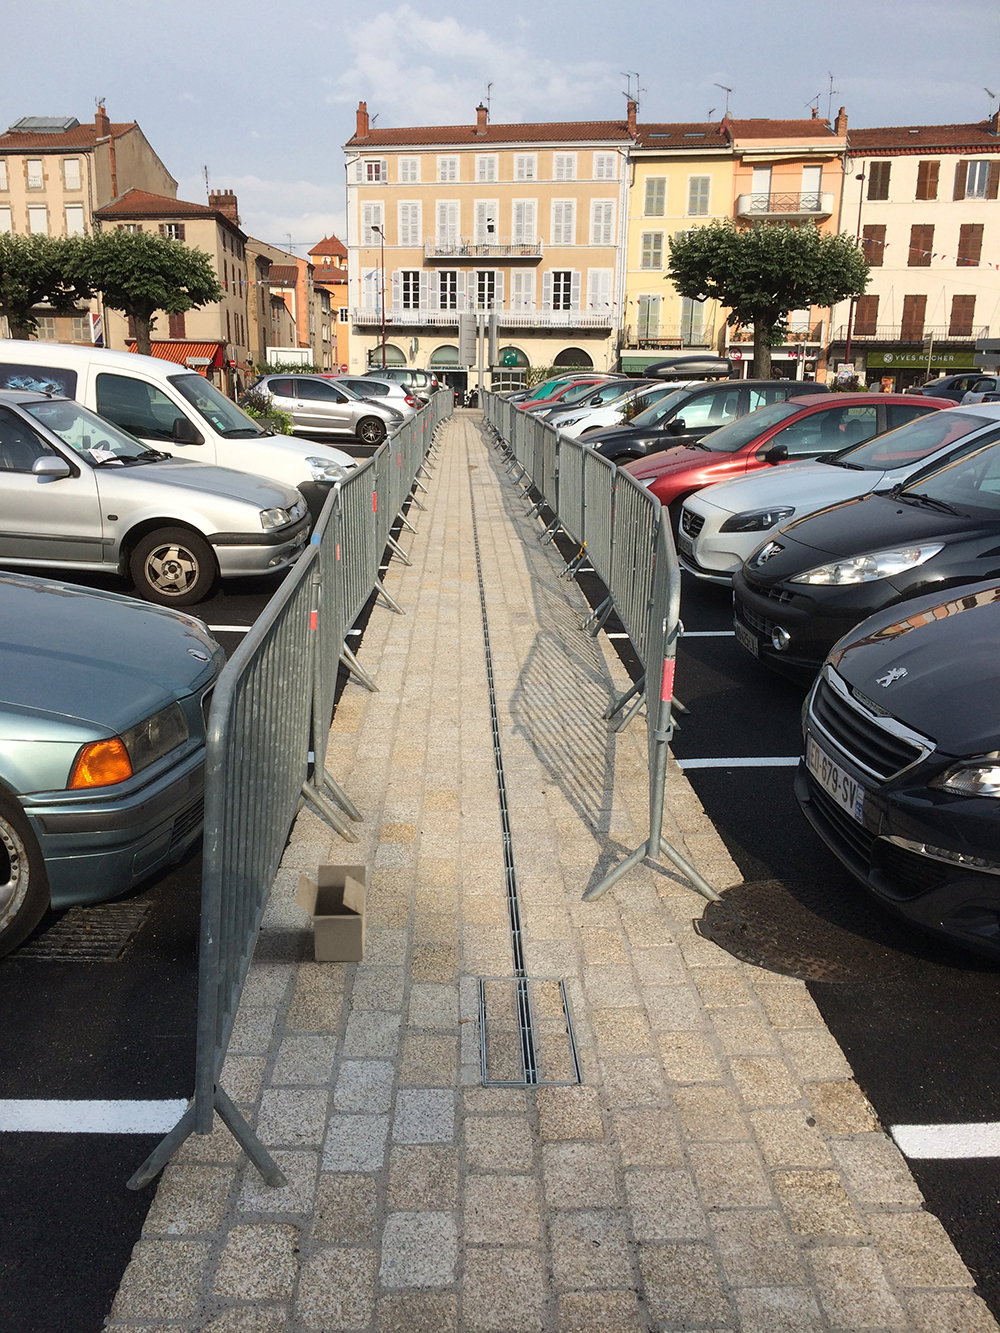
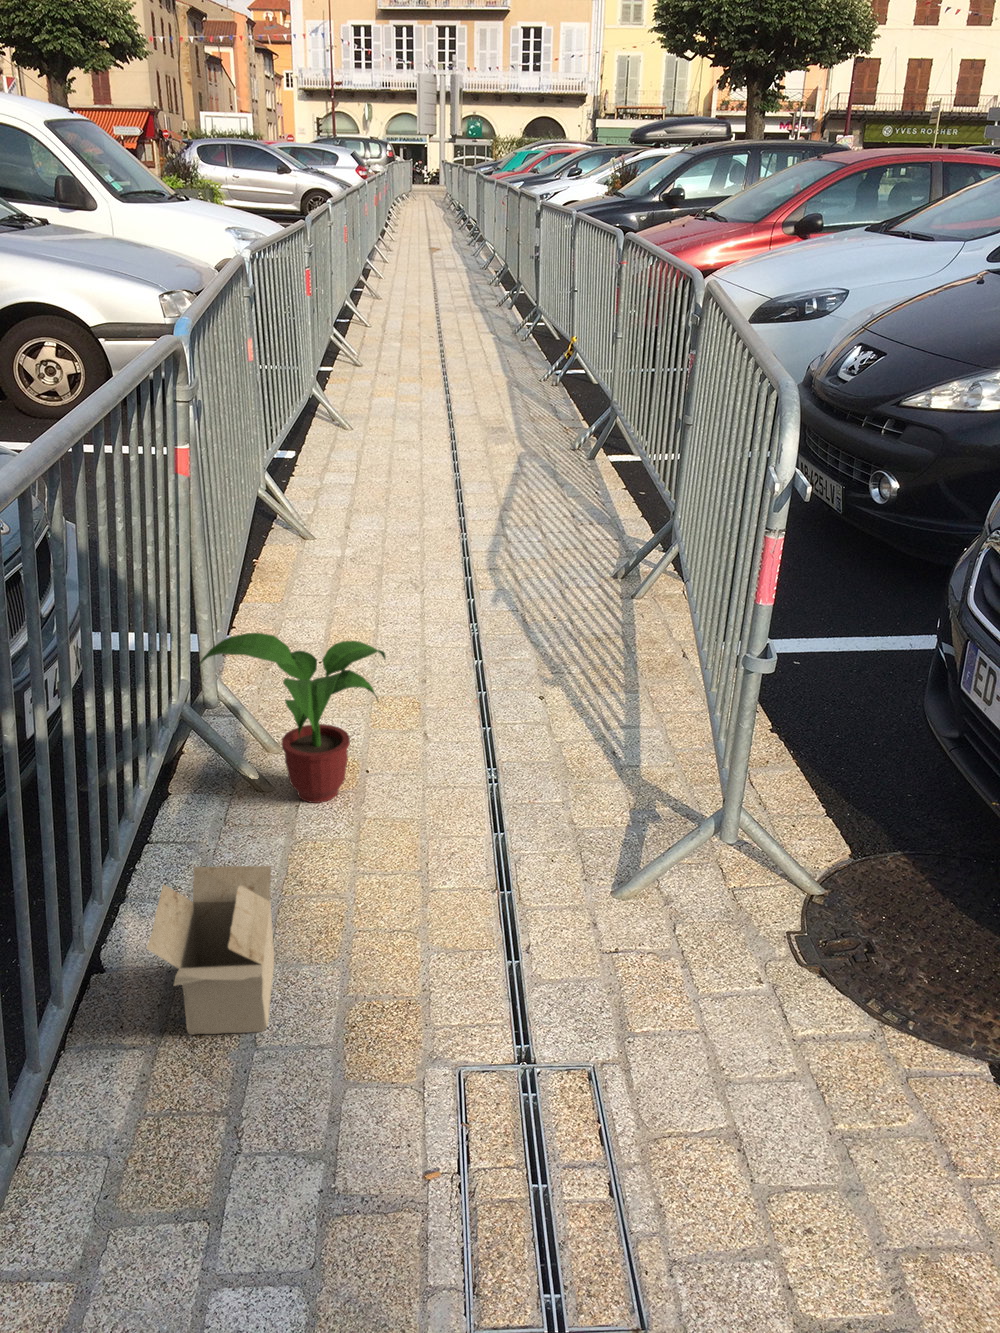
potted plant: none [313,735,436,850] -> present [198,633,386,803]

